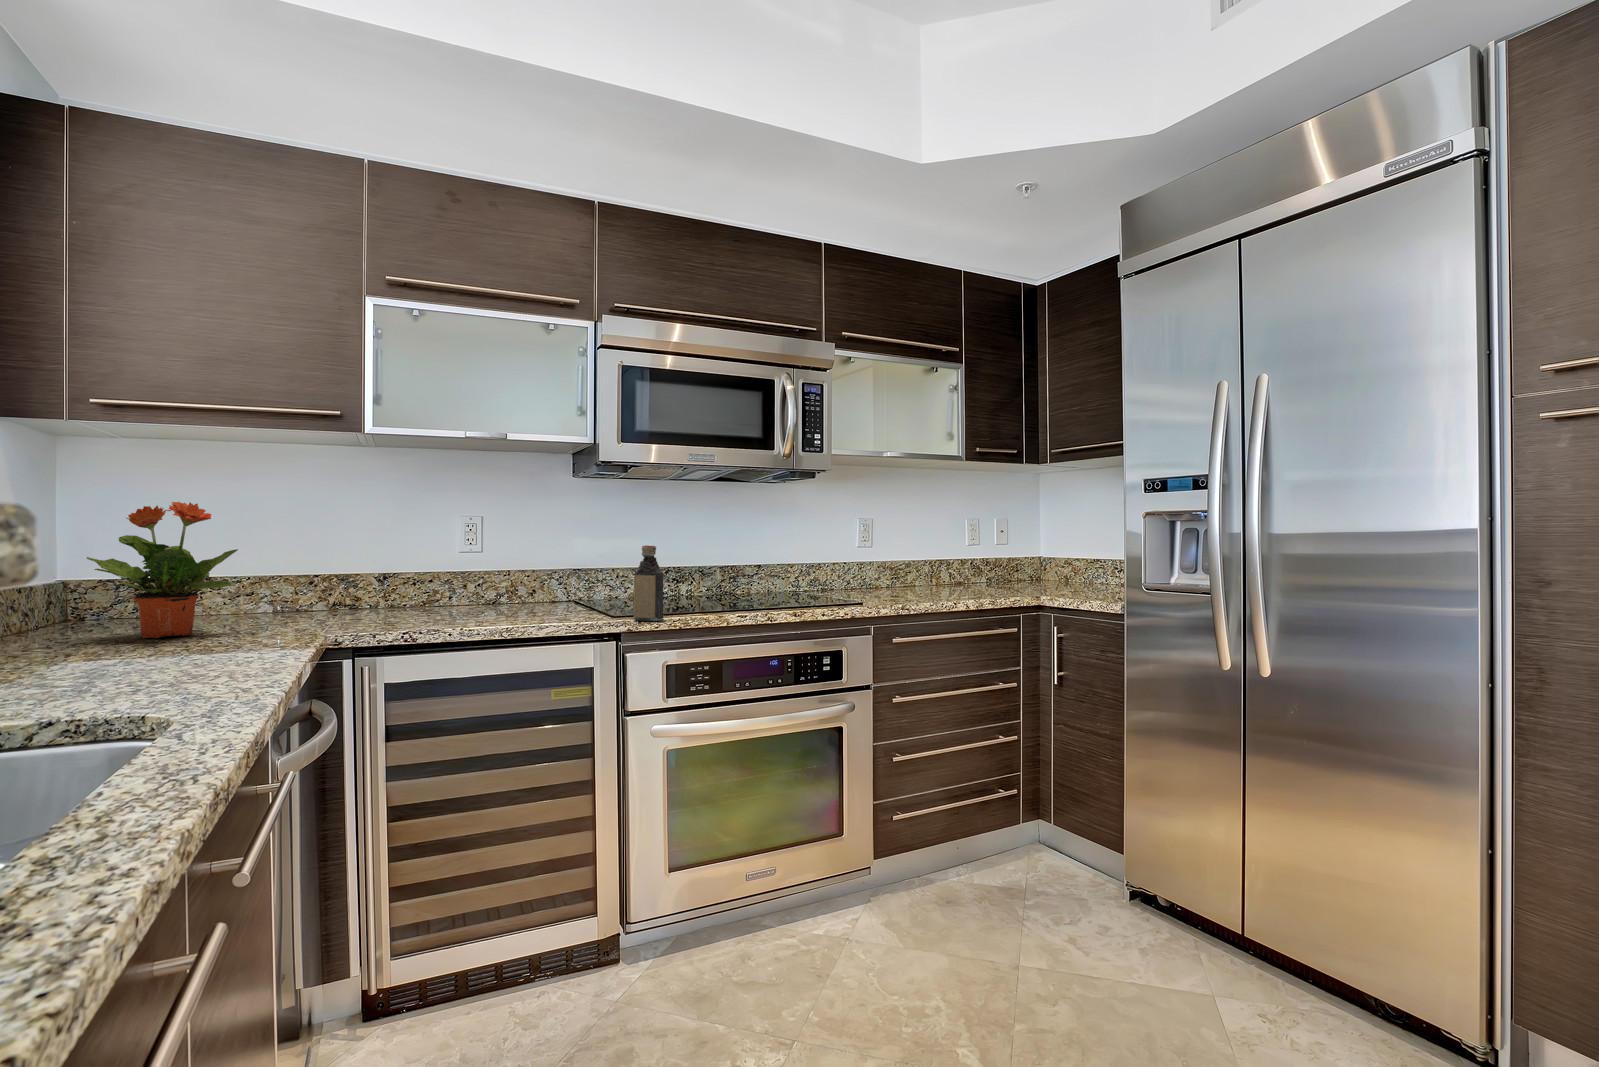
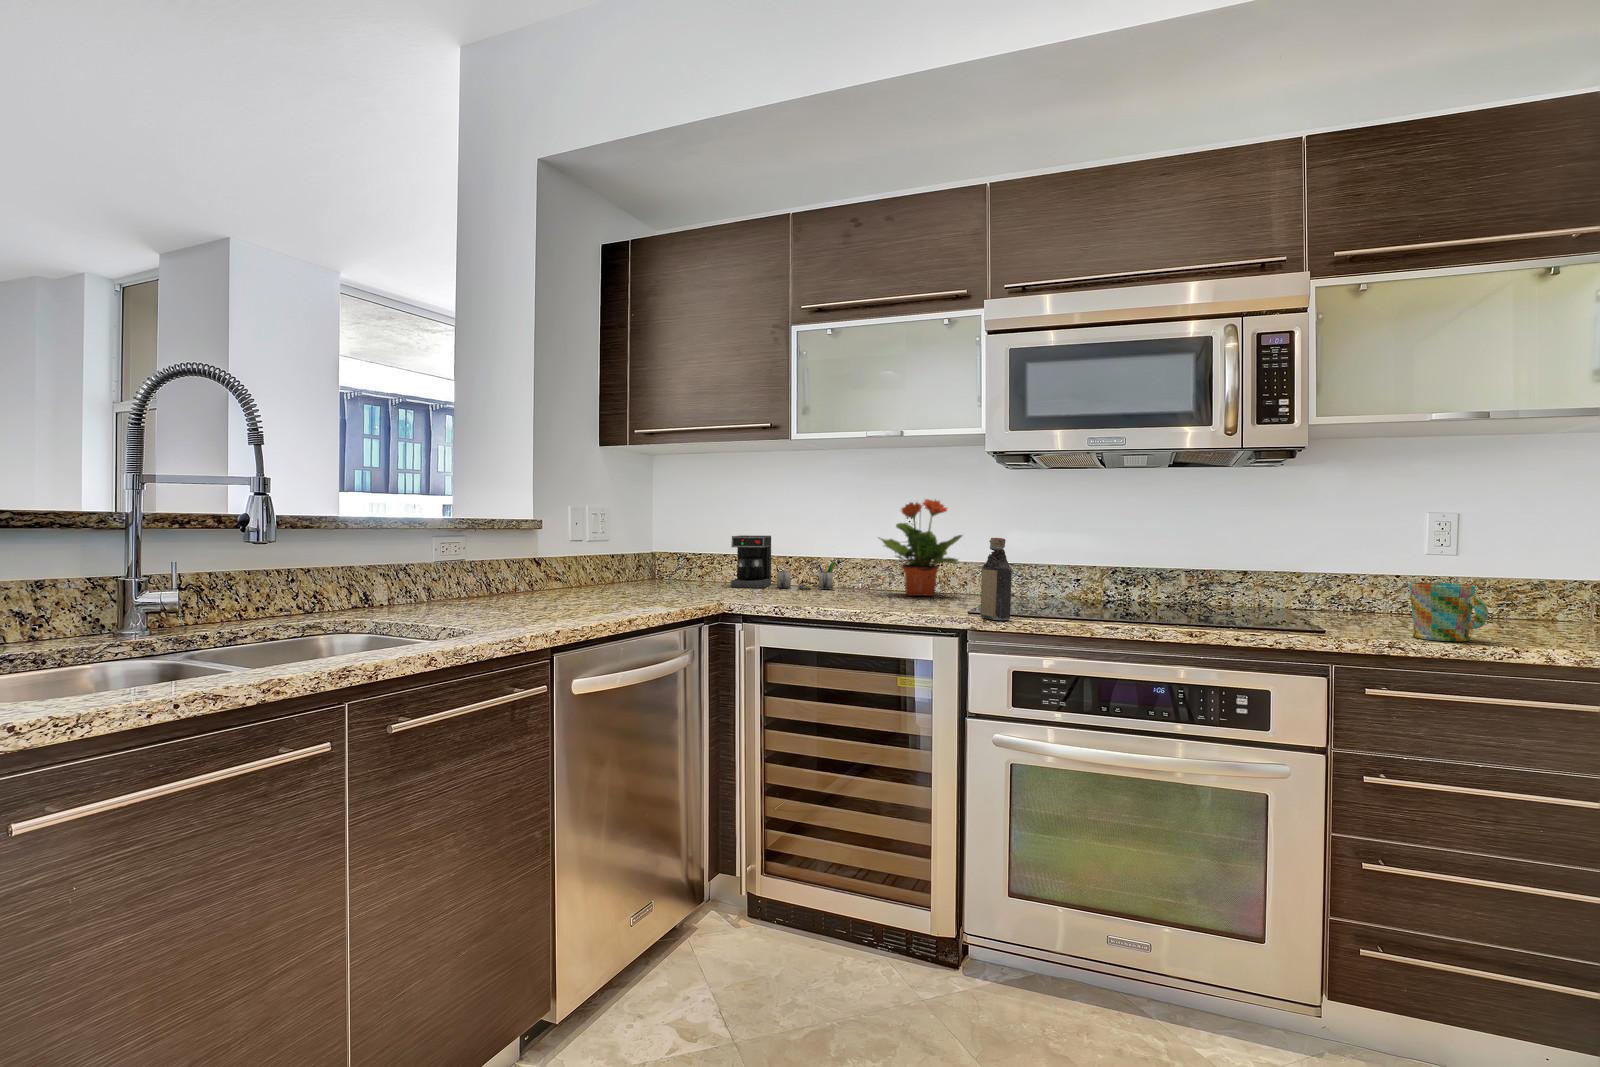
potted plant: present [87,502,238,638] -> present [879,499,962,596]
coffee maker: none [233,553,386,621] -> present [731,535,836,589]
mug: none [893,566,938,603] -> present [1409,582,1488,641]

